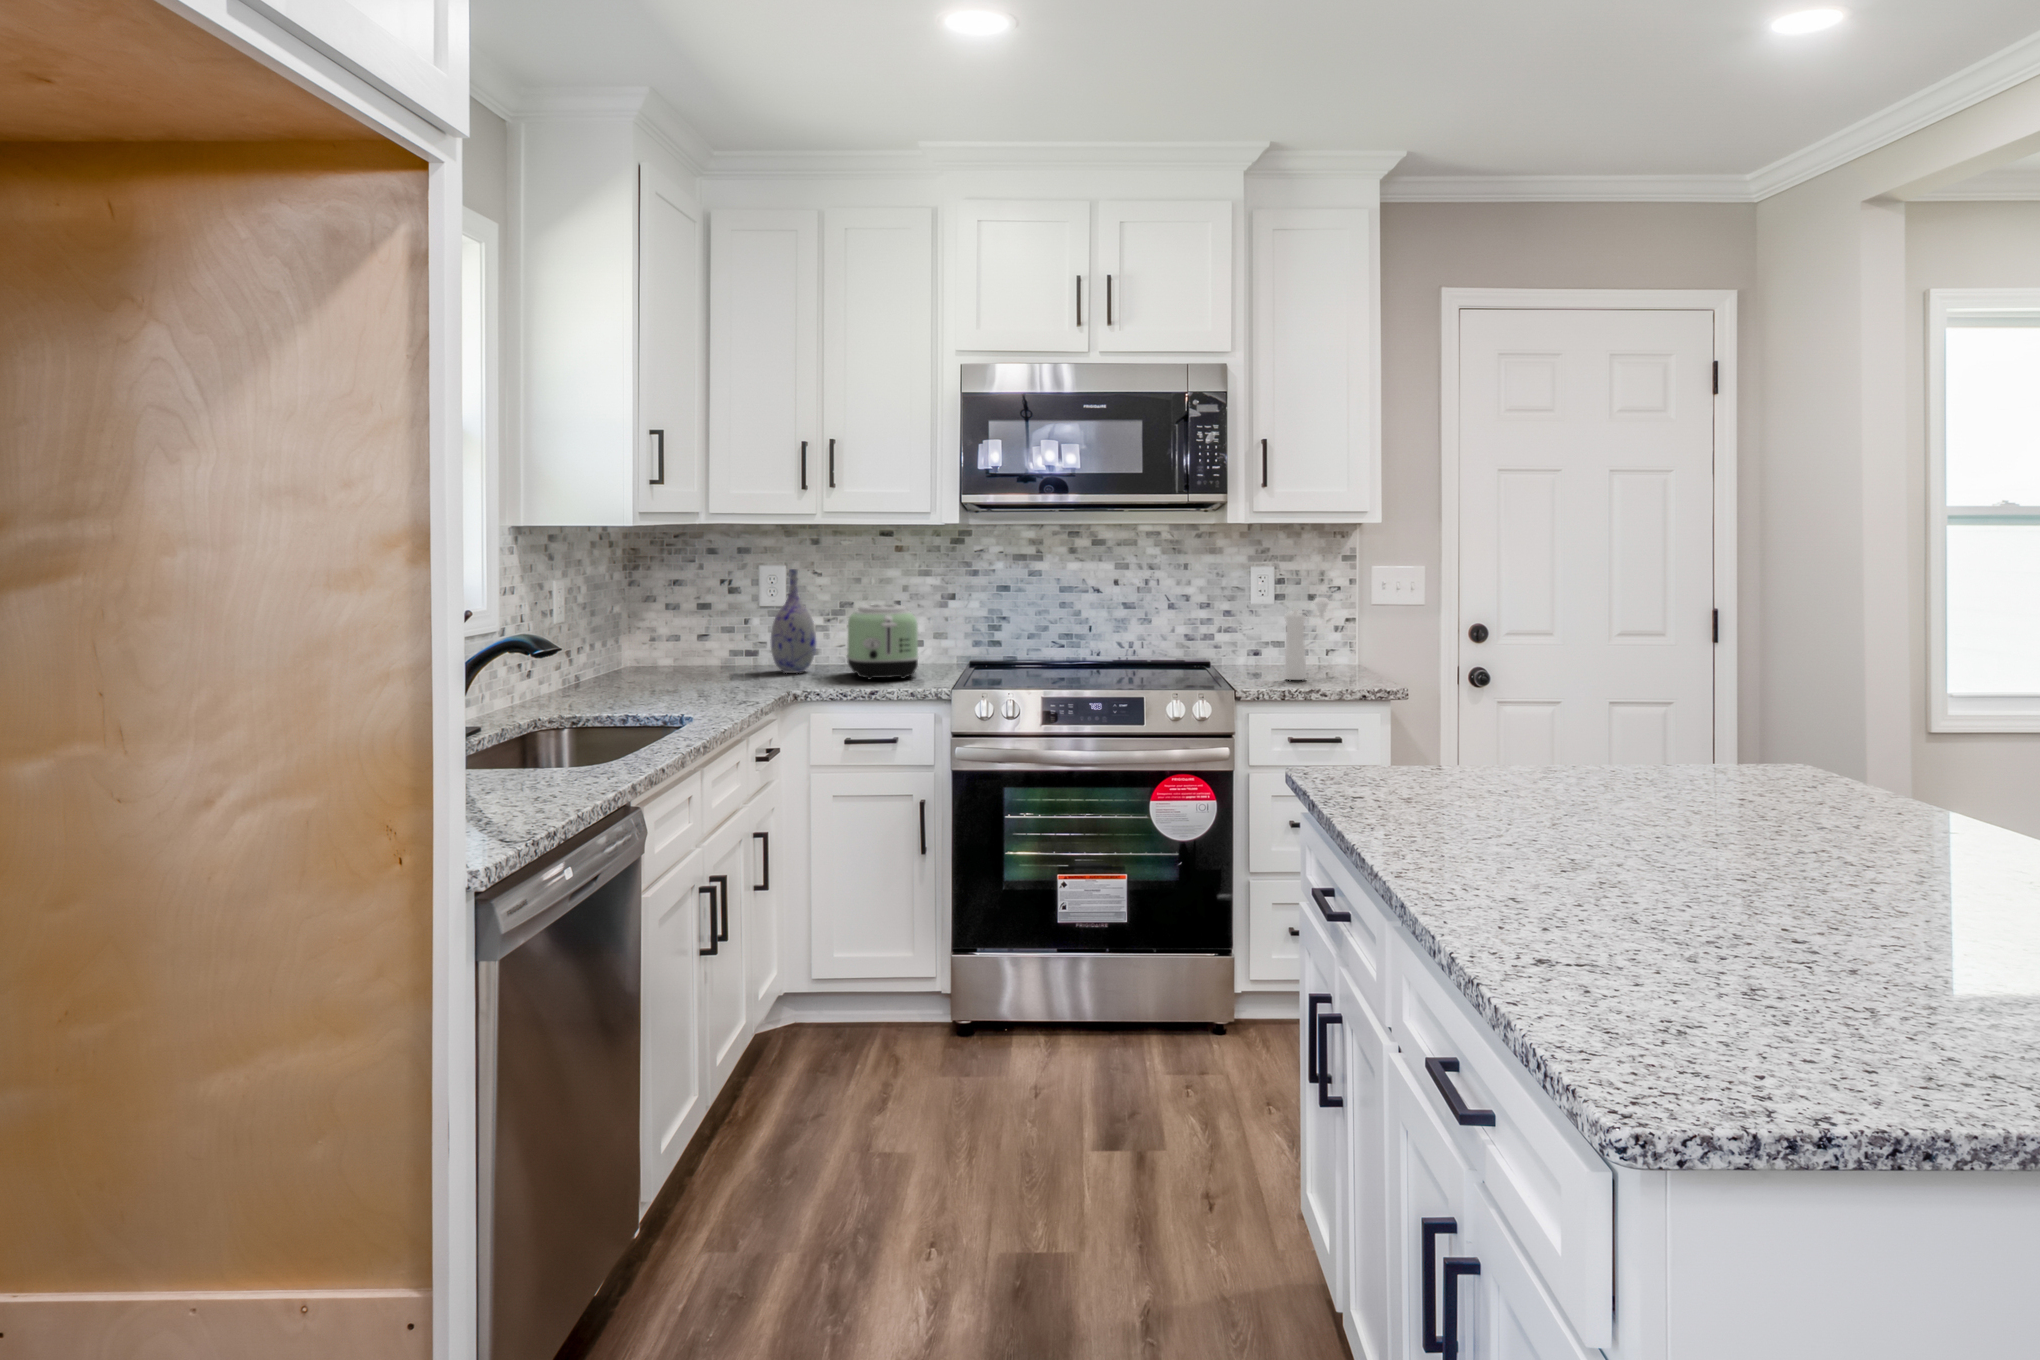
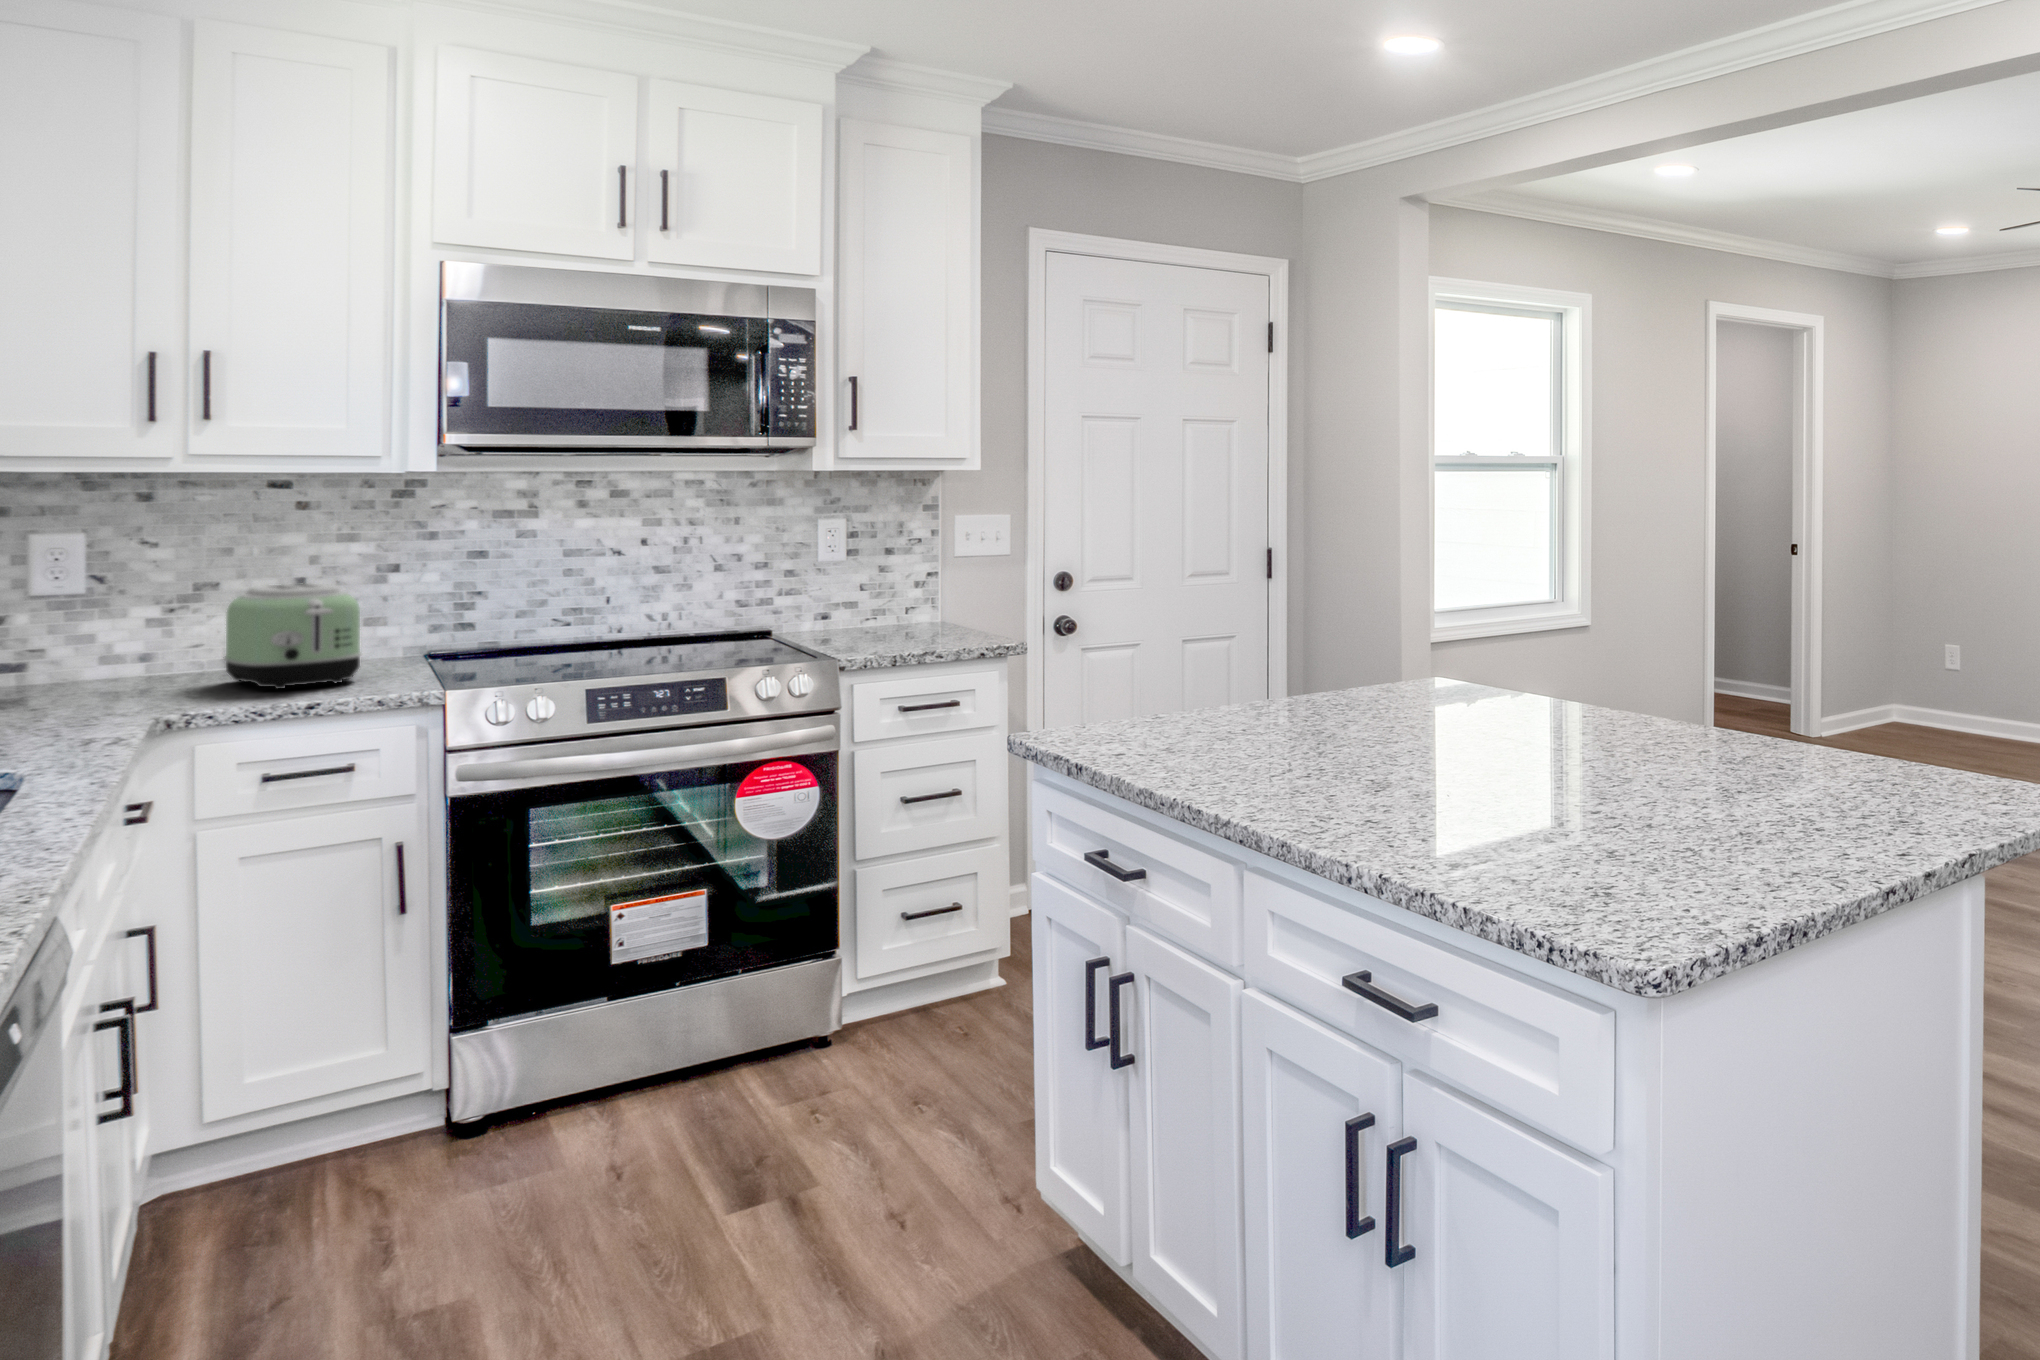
vase: present [771,569,816,673] -> none [66,540,158,692]
pepper mill: present [1284,598,1329,680] -> none [881,551,928,642]

